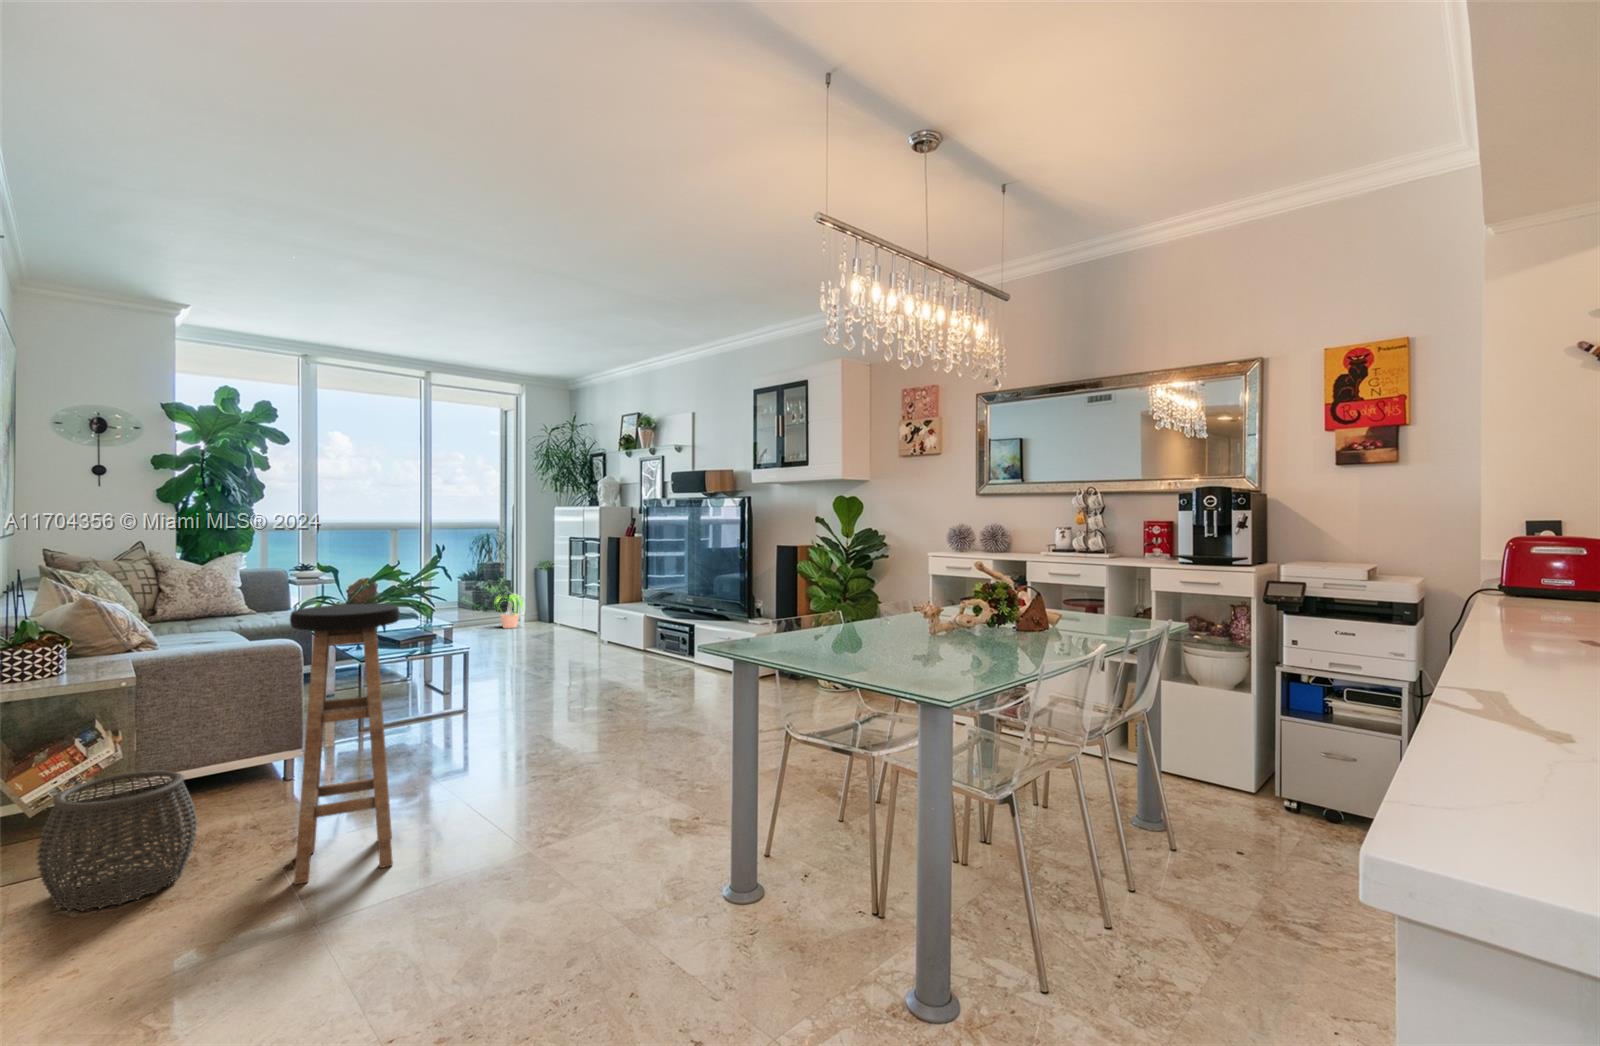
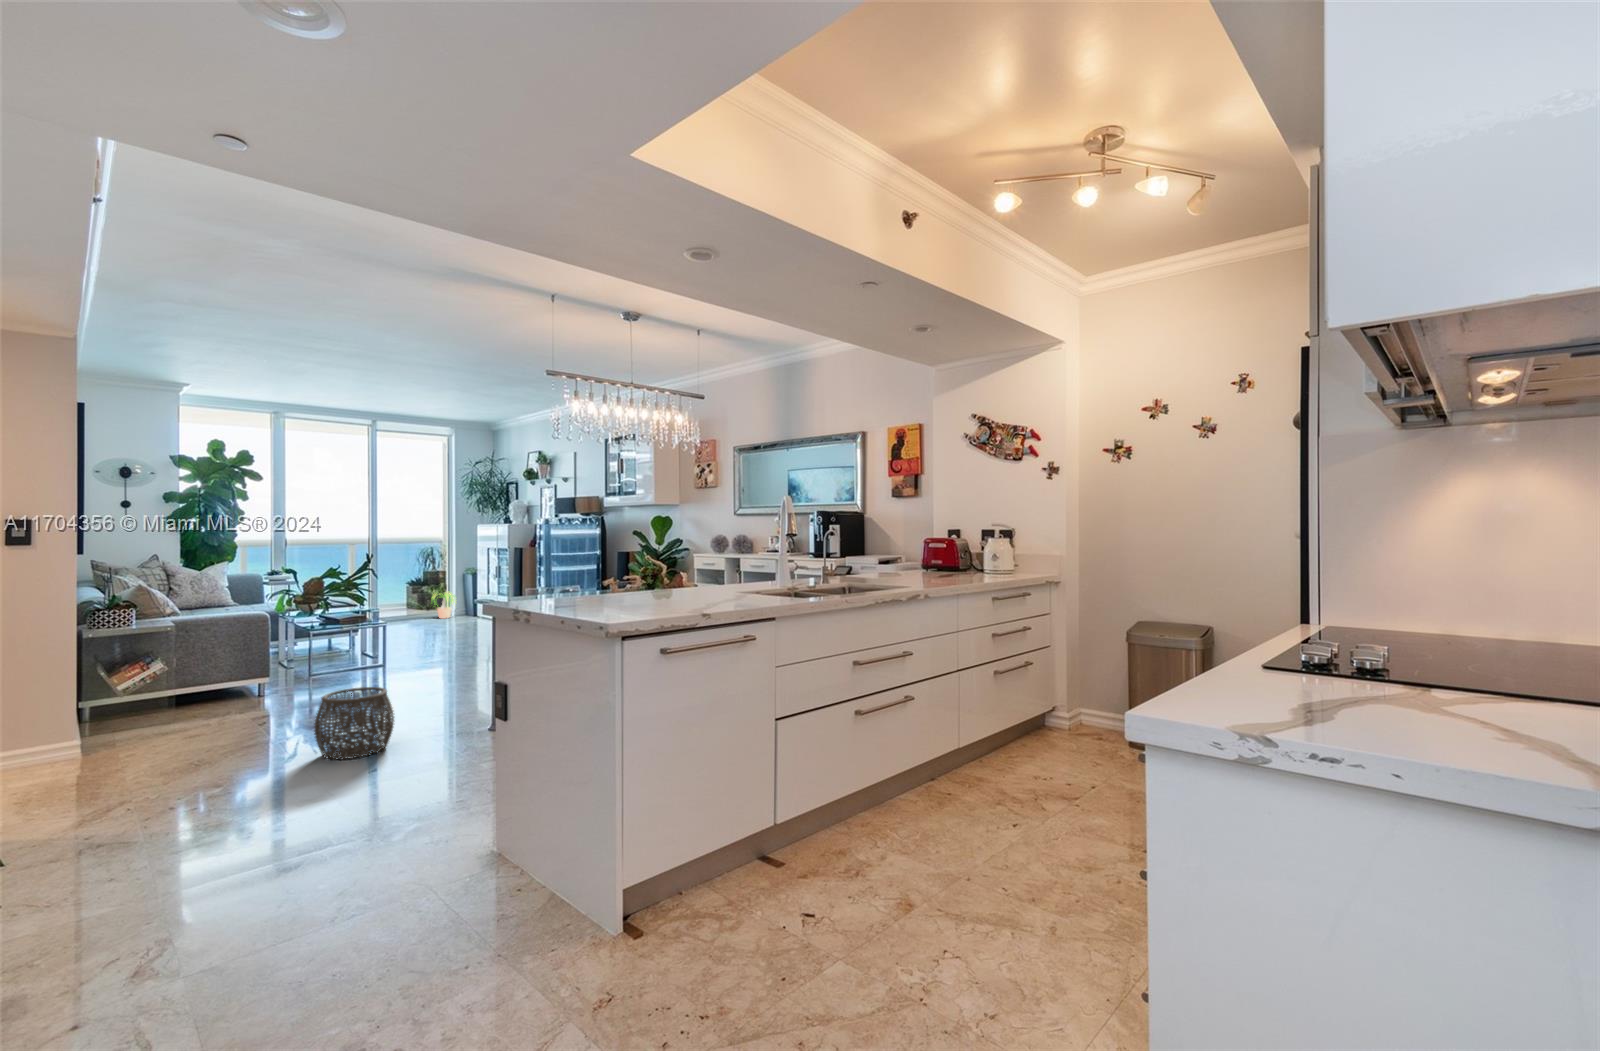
bar stool: present [290,604,400,884] -> none [254,587,318,738]
woven basket: present [36,770,198,911] -> present [314,687,394,759]

